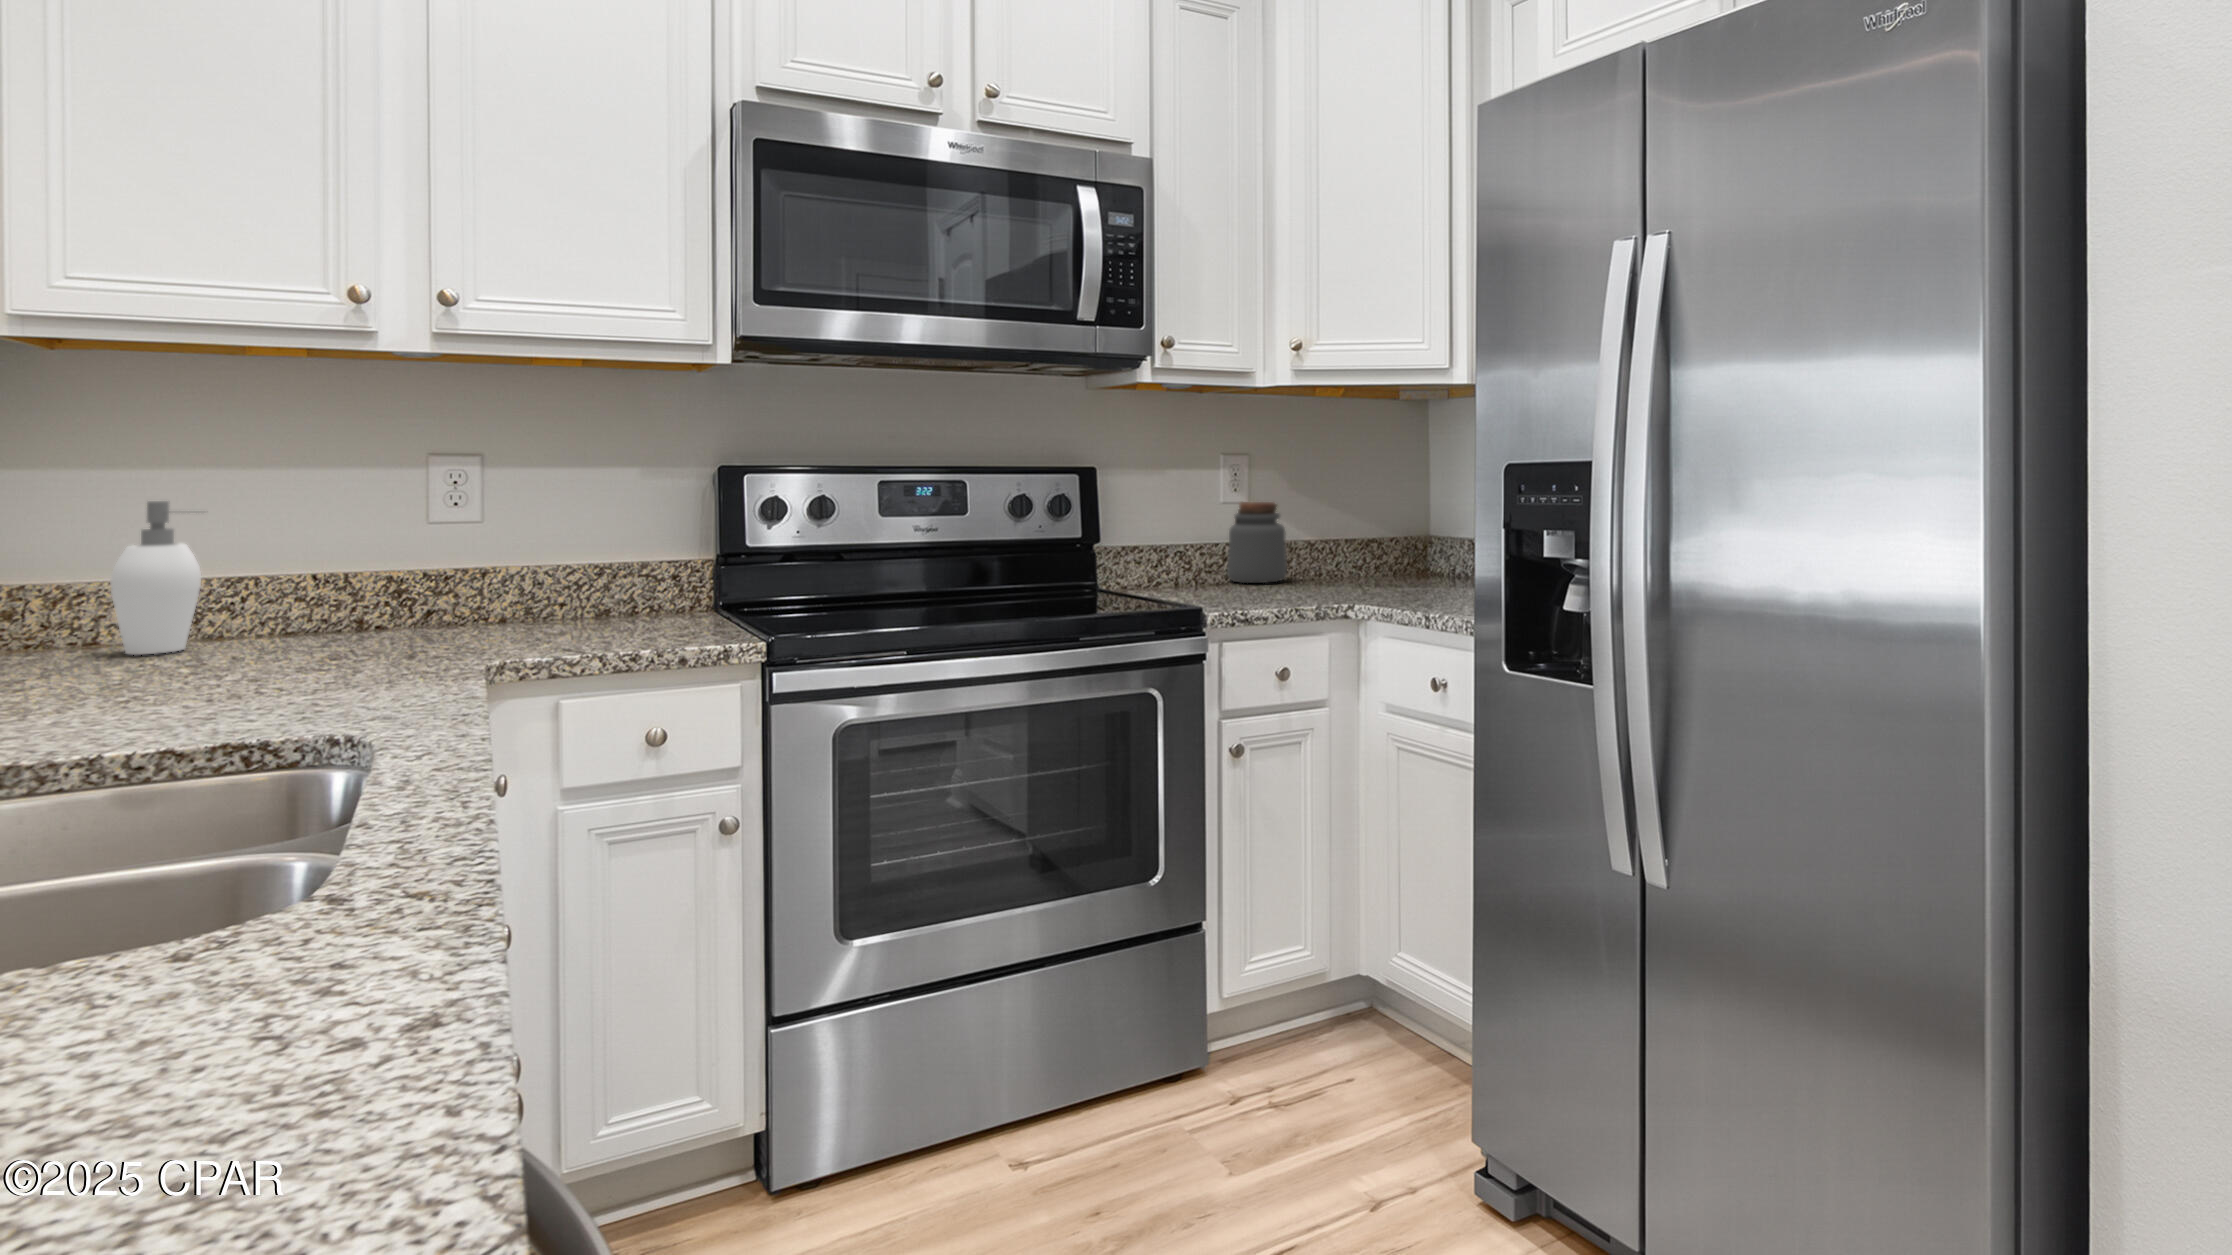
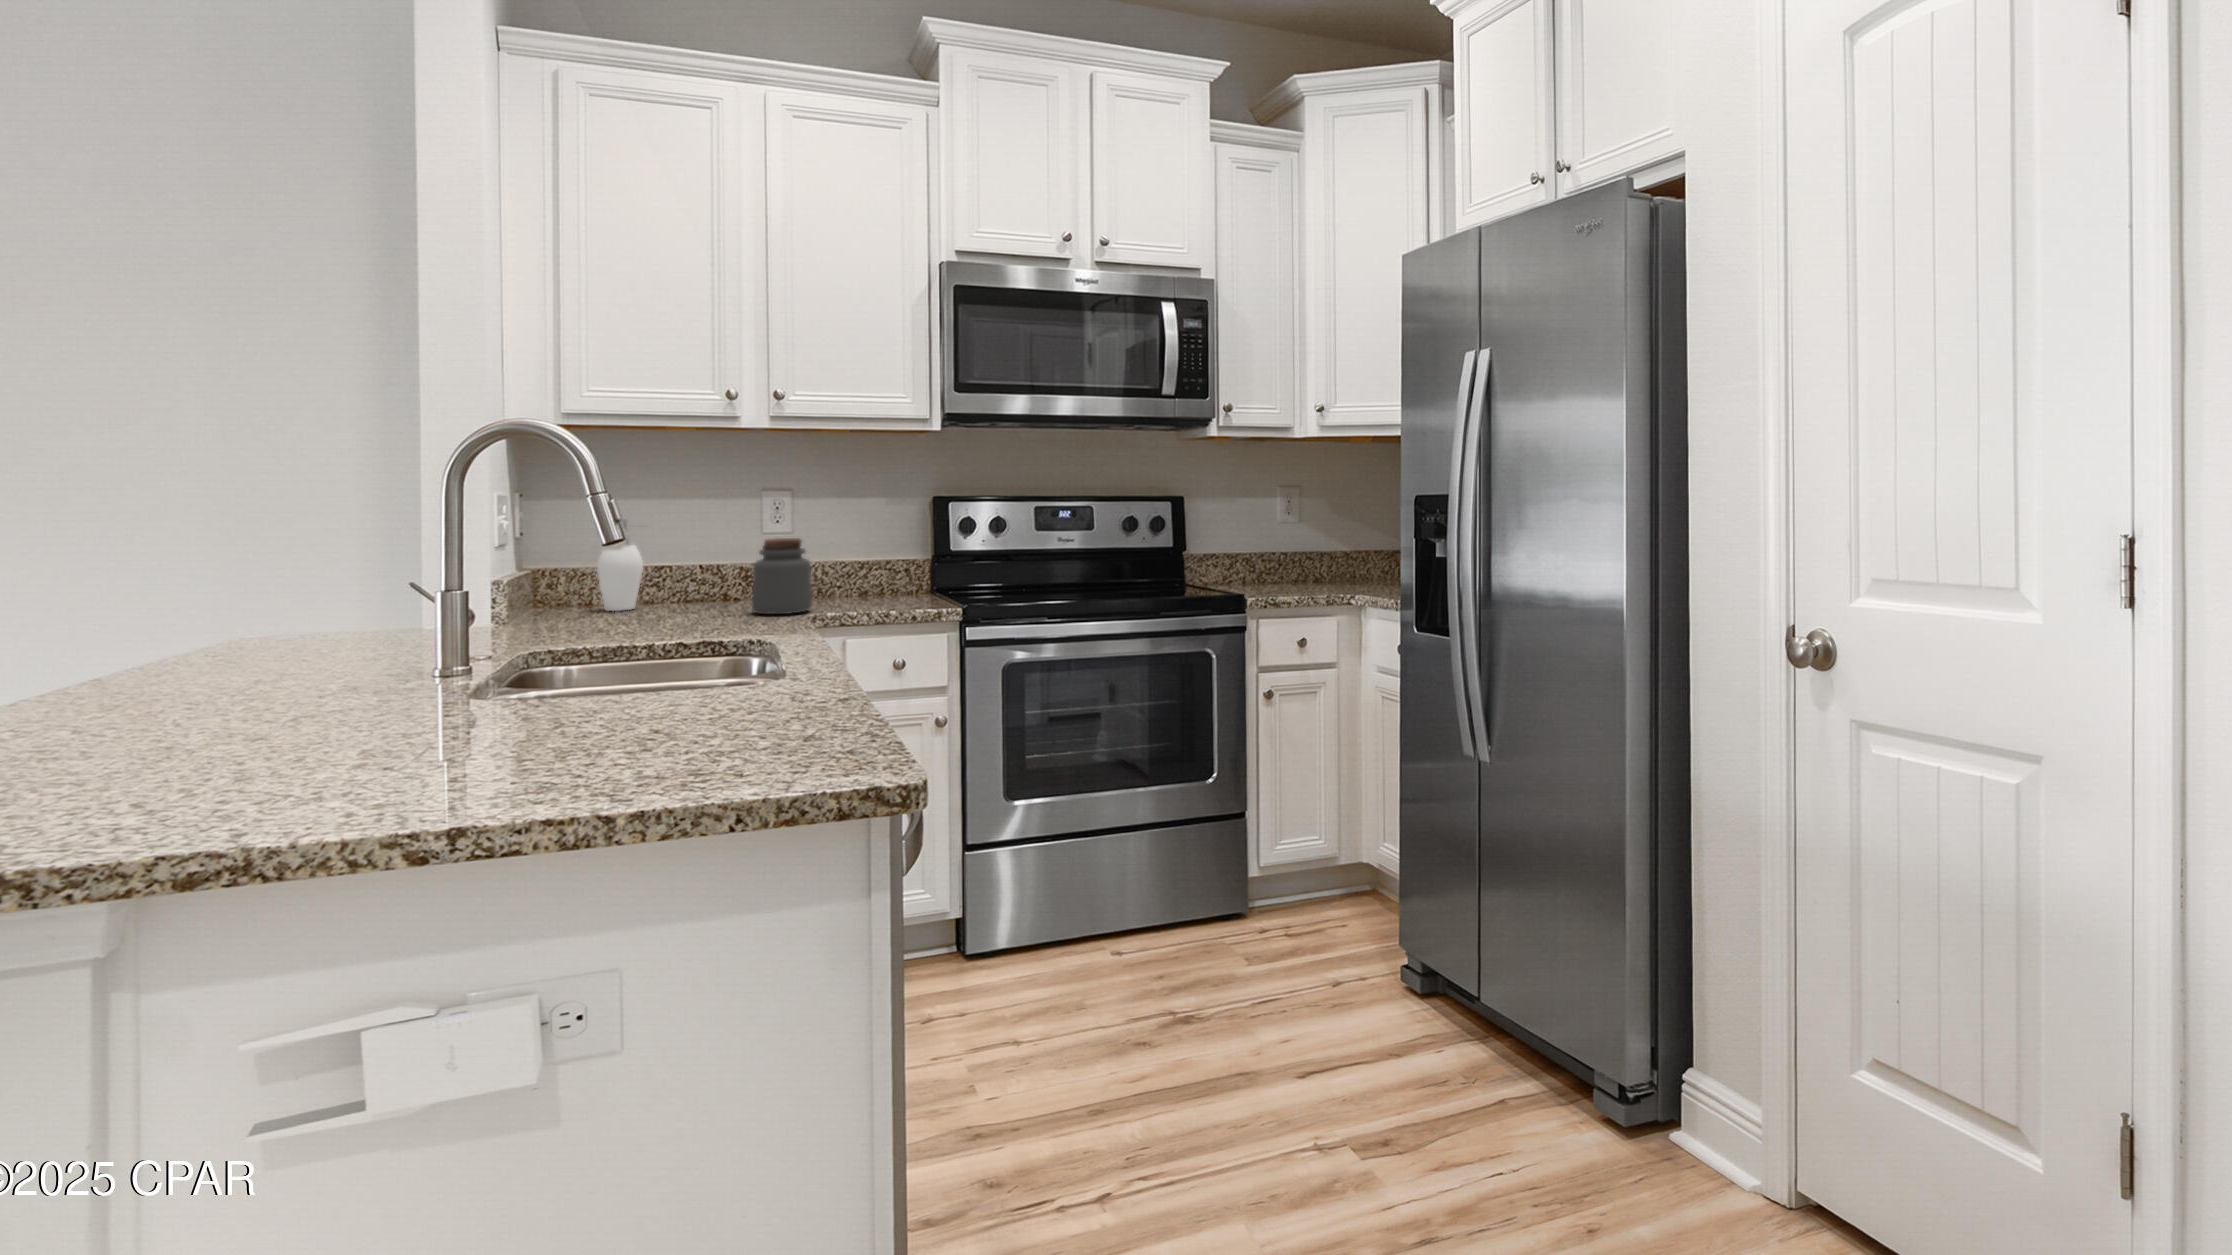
jar: present [1227,502,1287,583] -> present [752,538,812,614]

